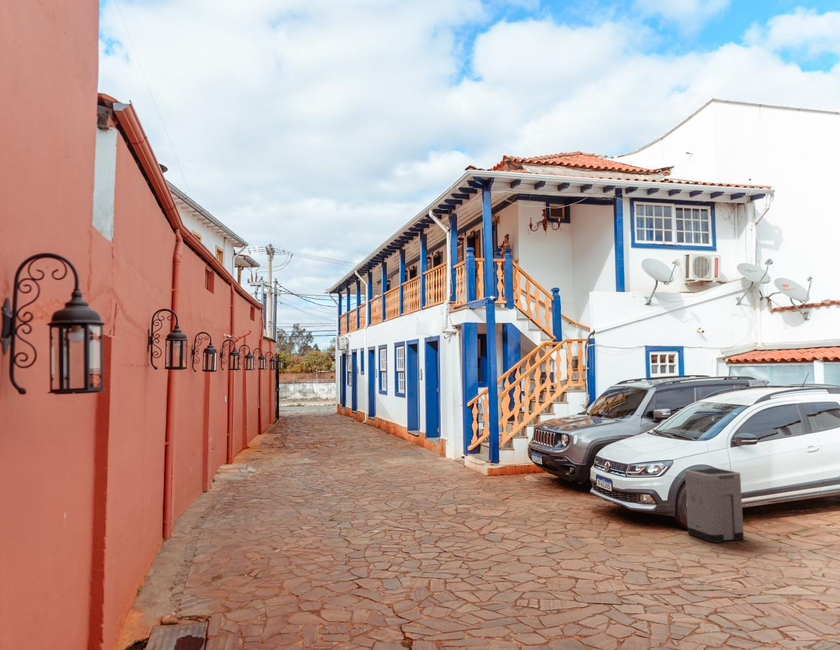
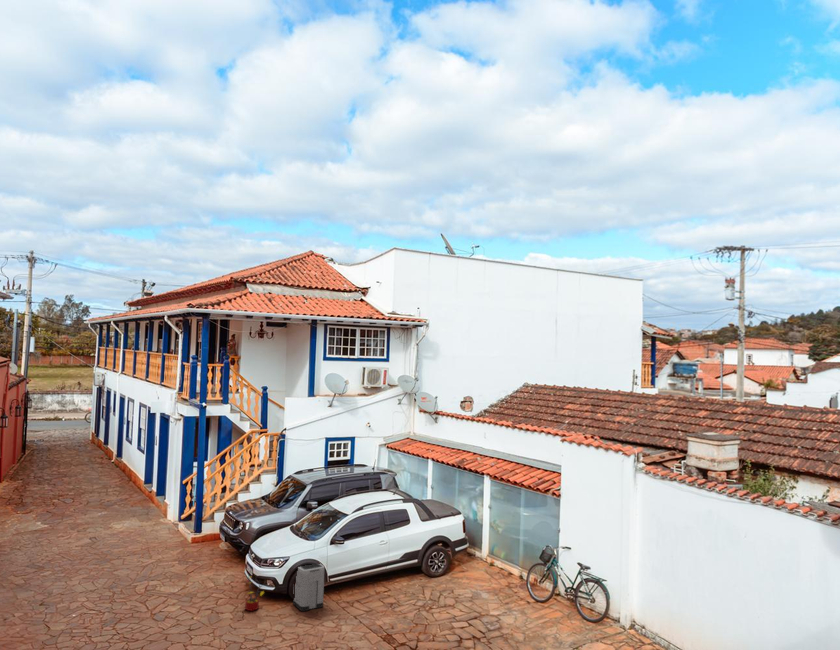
decorative plant: none [610,481,646,537] -> present [245,577,264,611]

